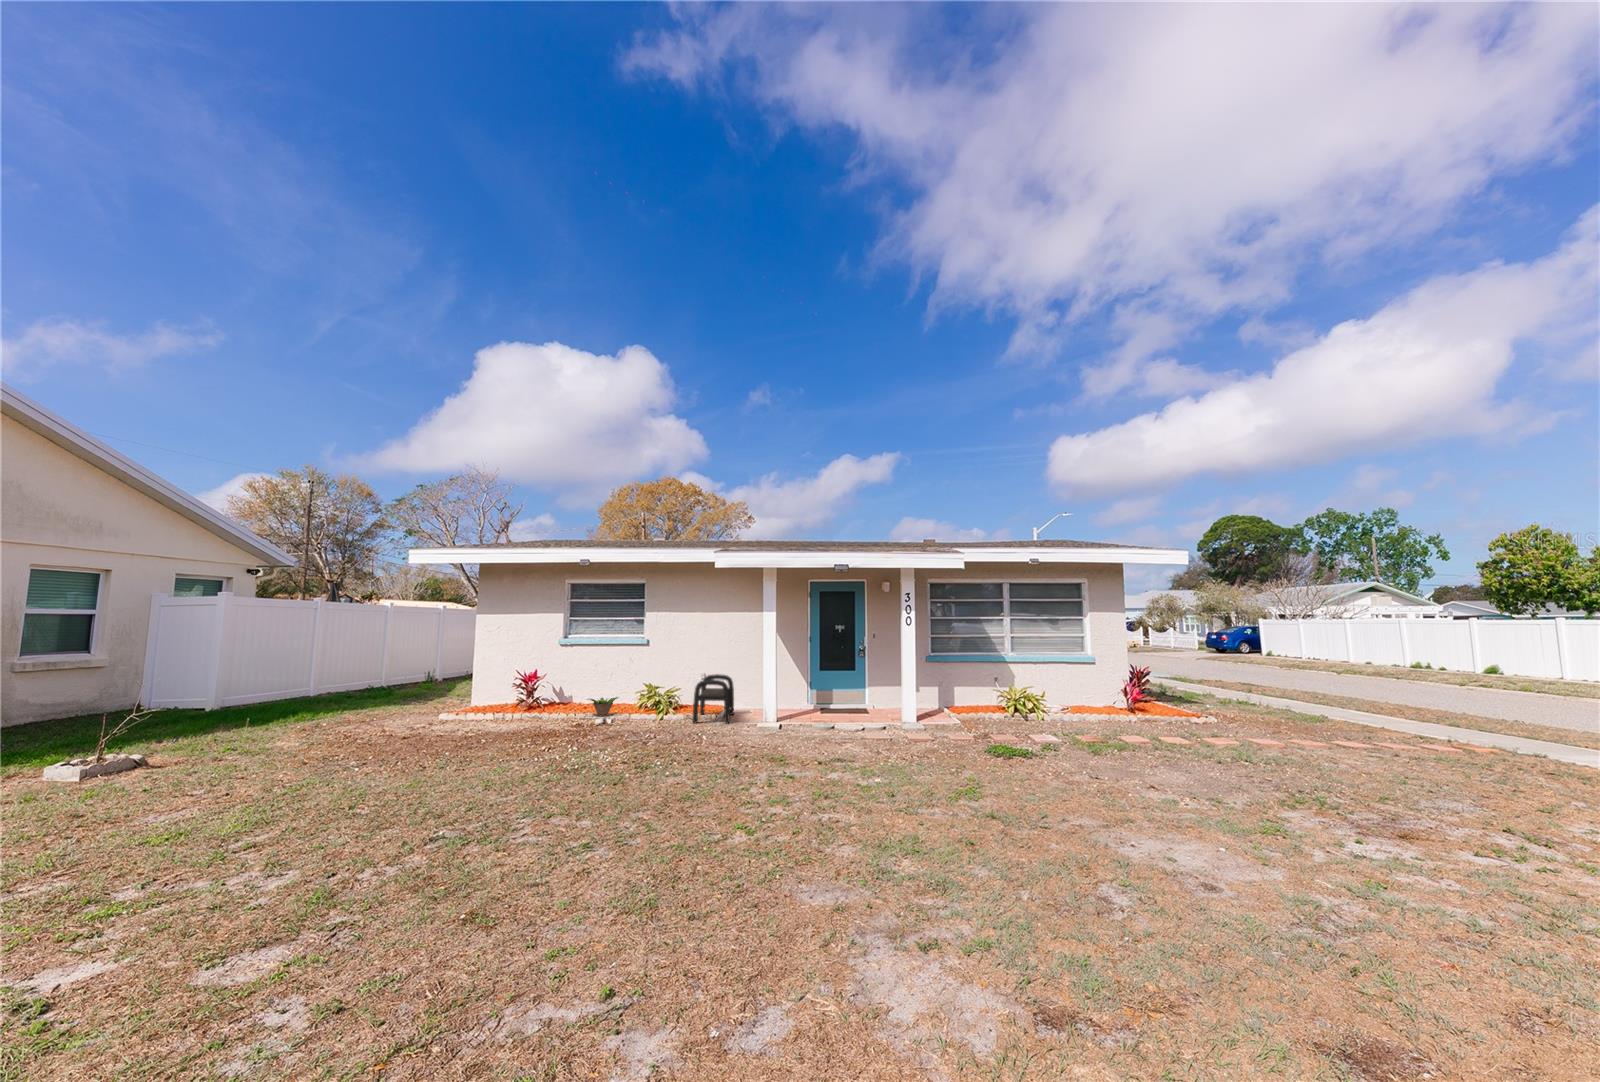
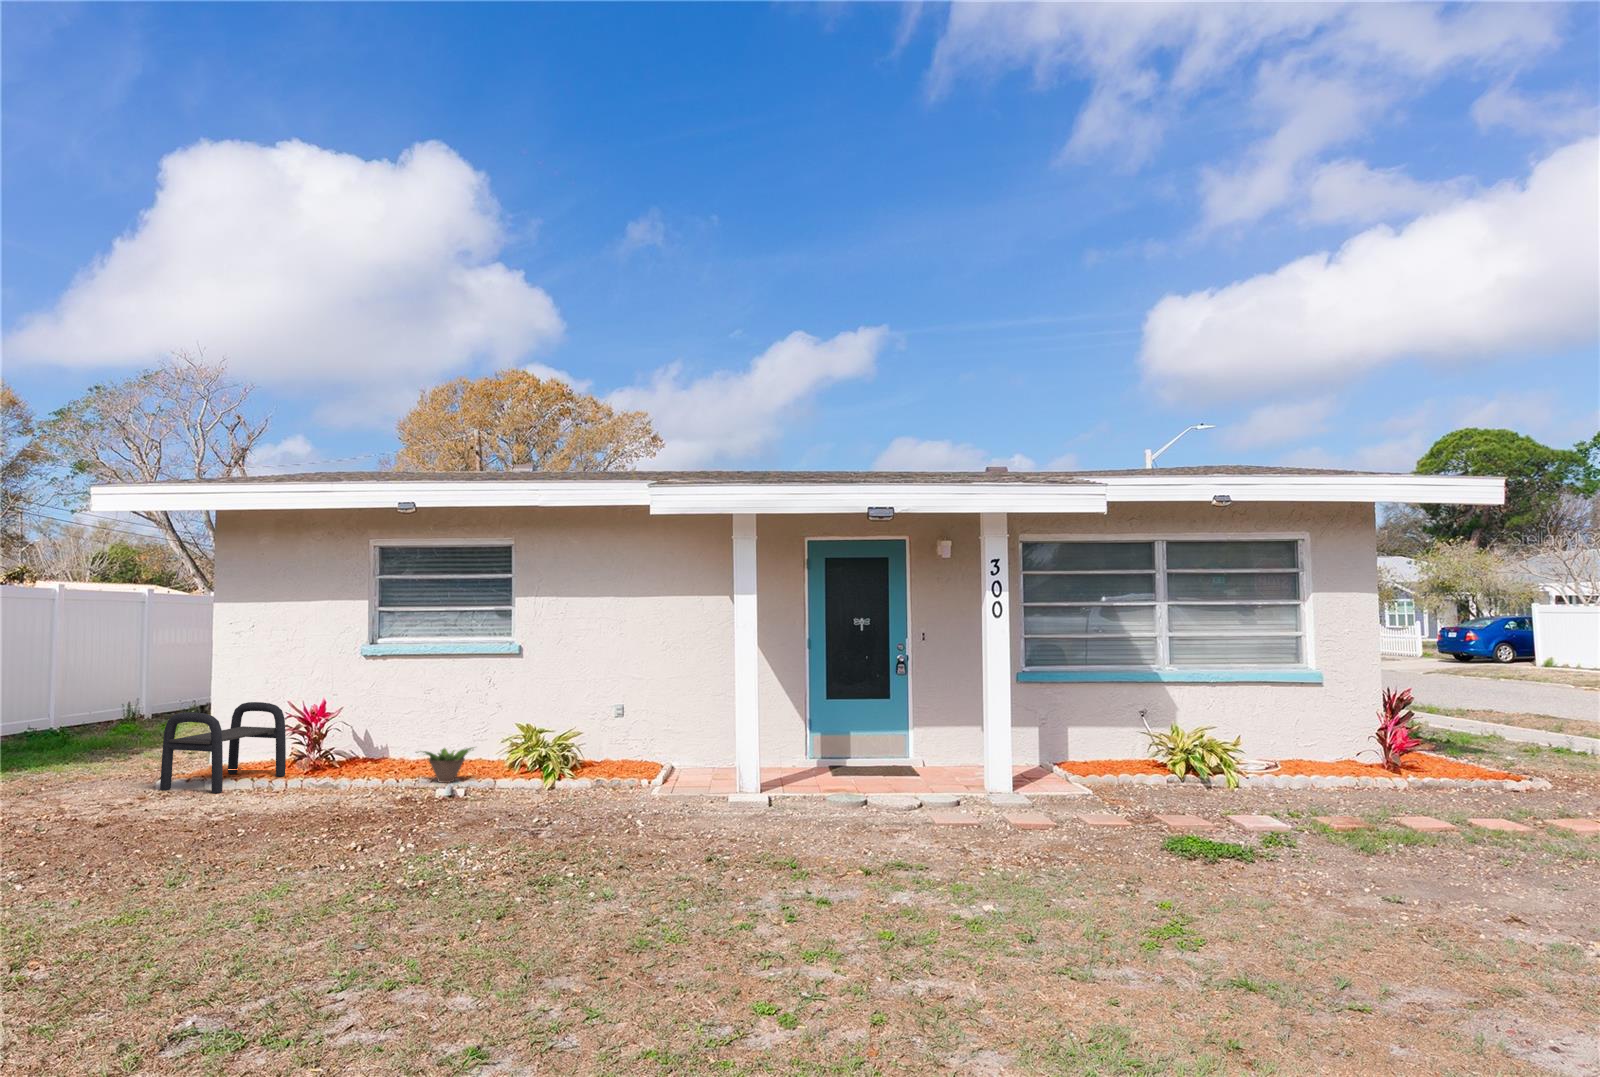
bench: present [692,674,734,724] -> present [160,702,286,793]

